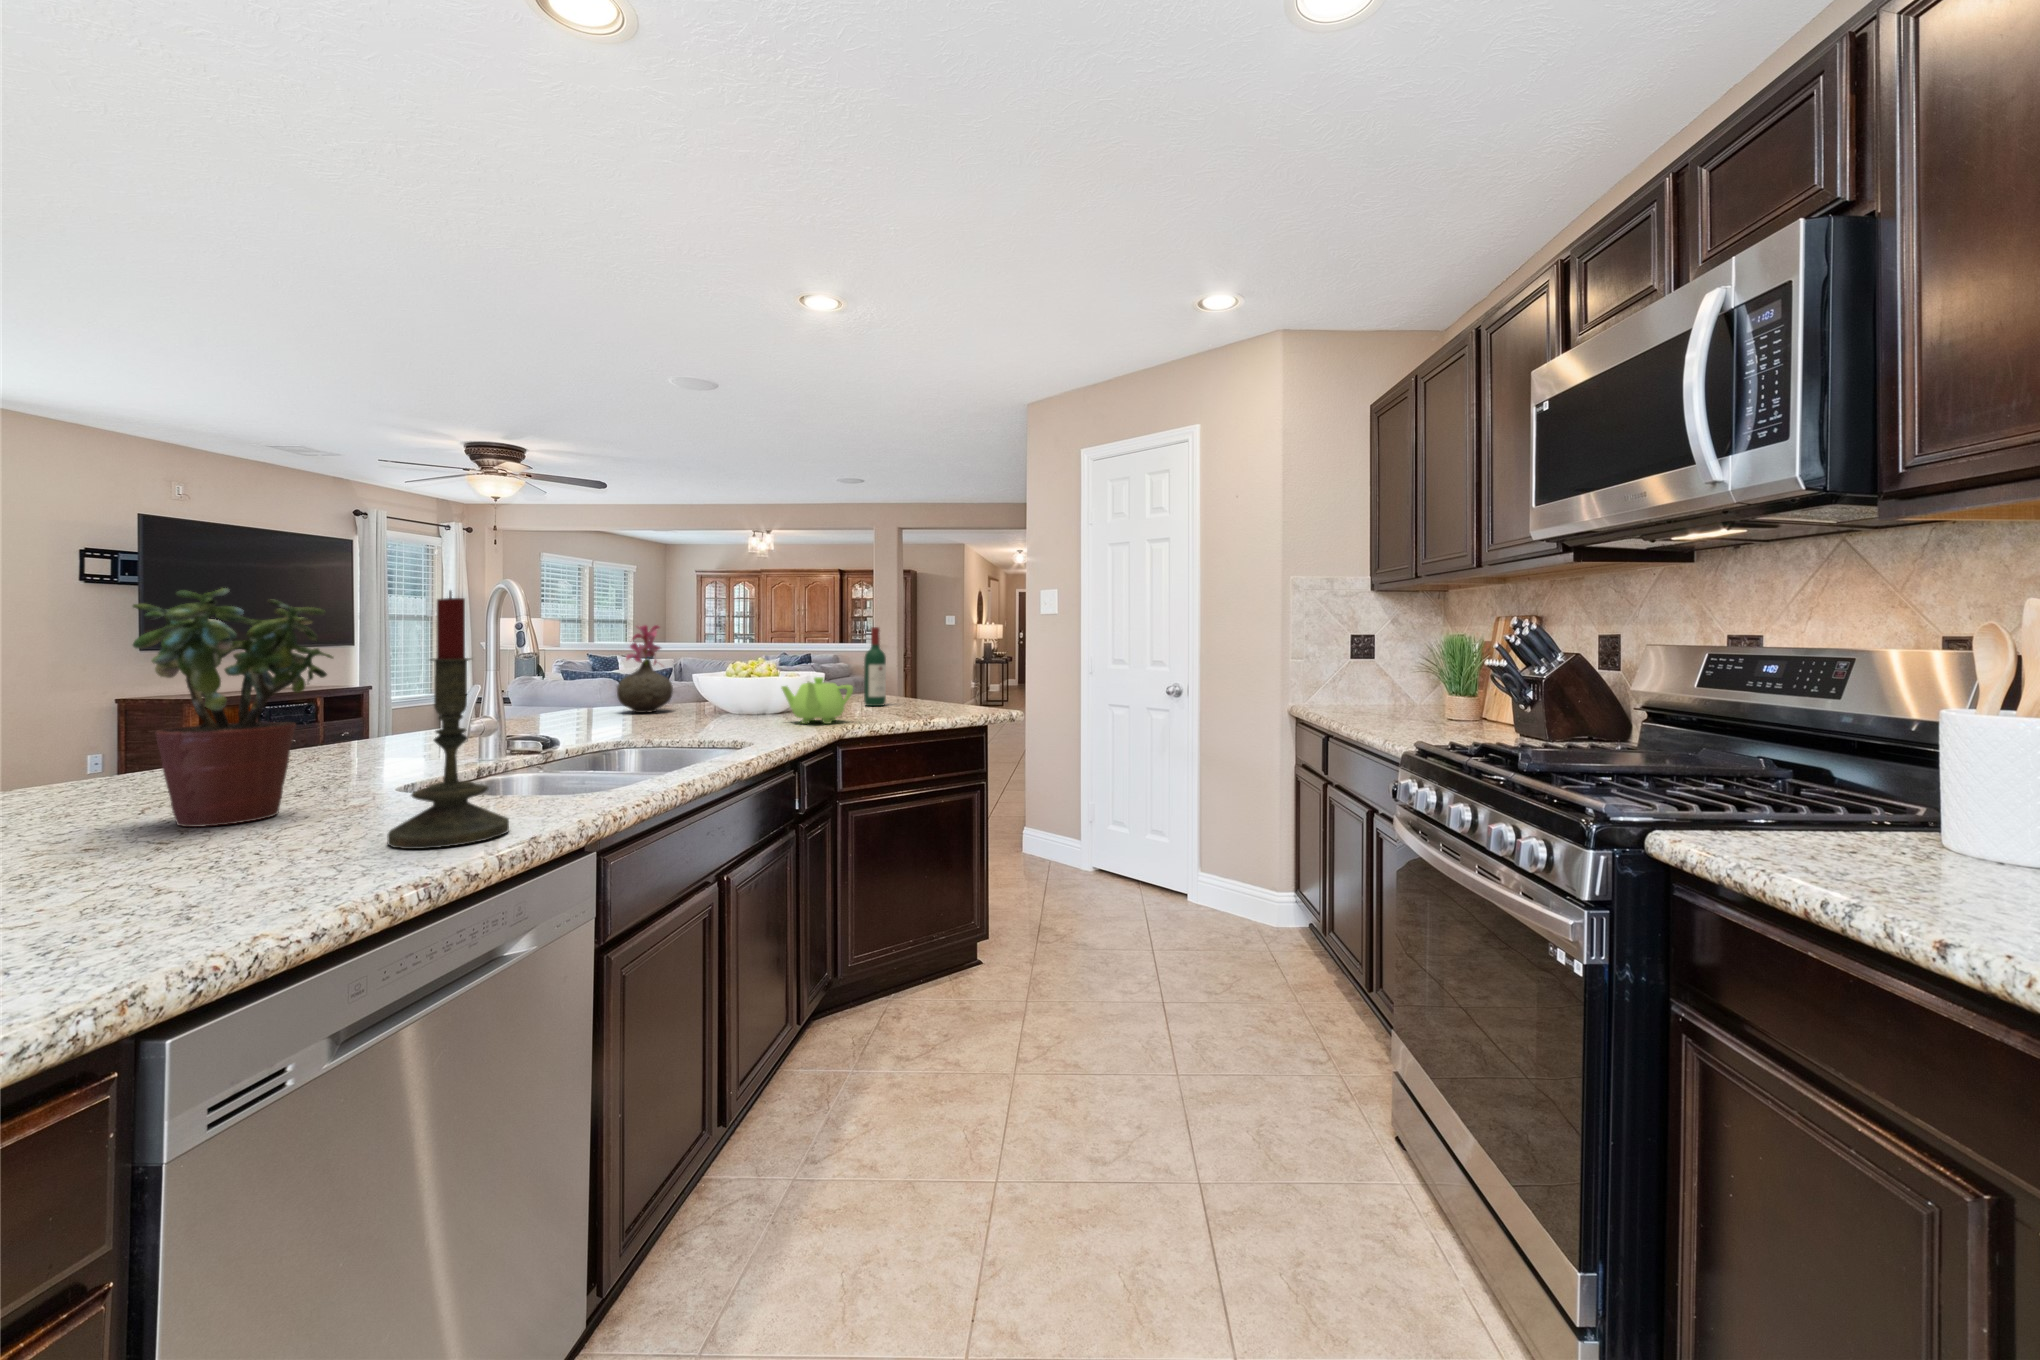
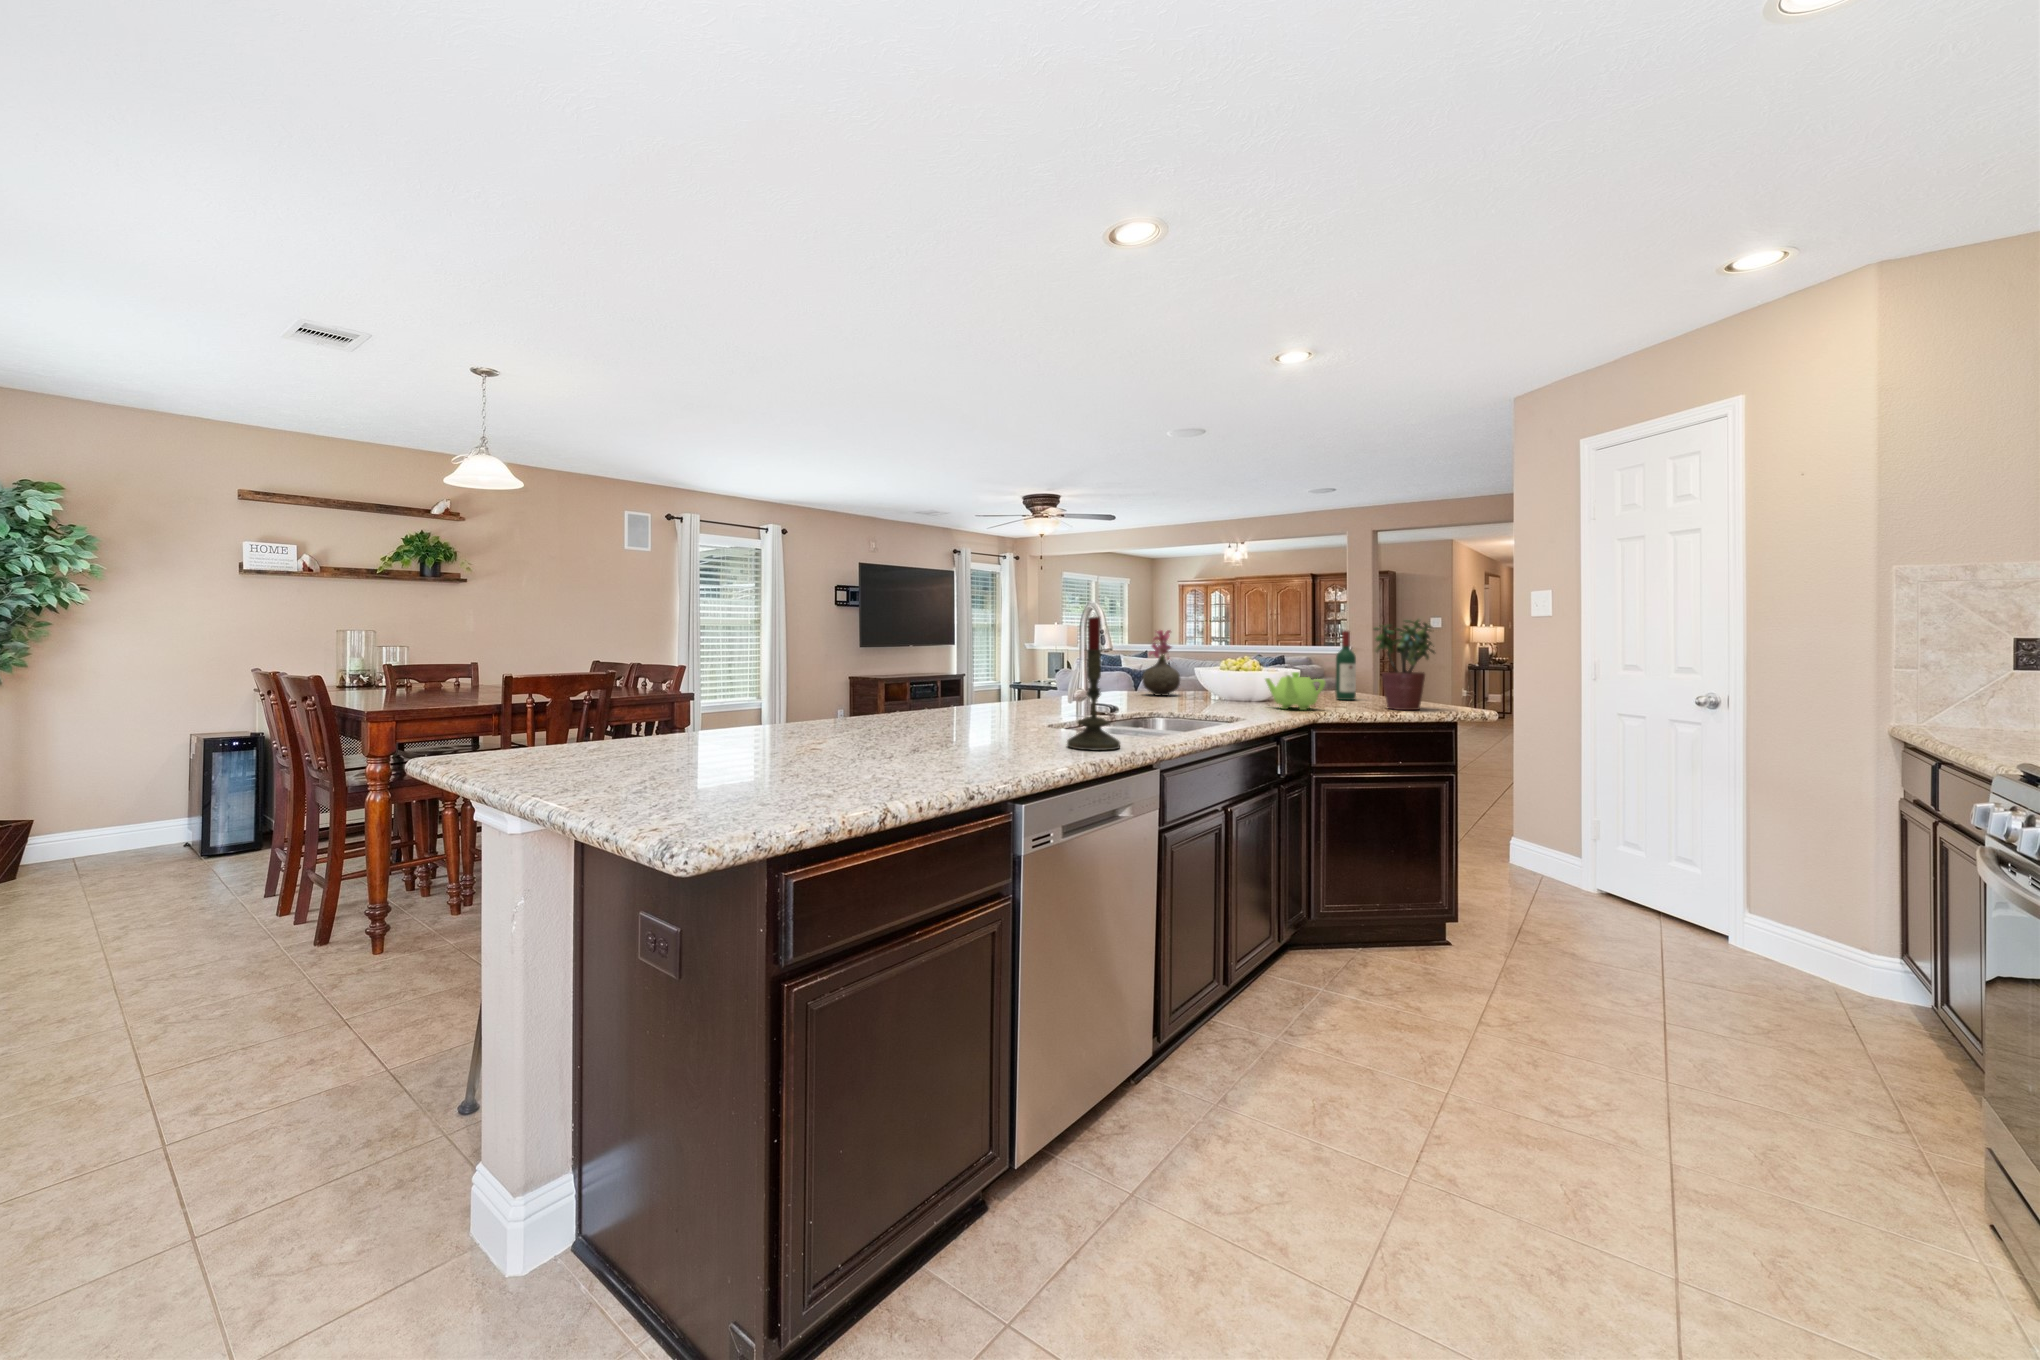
potted plant: present [133,588,333,827] -> present [1374,619,1435,710]

